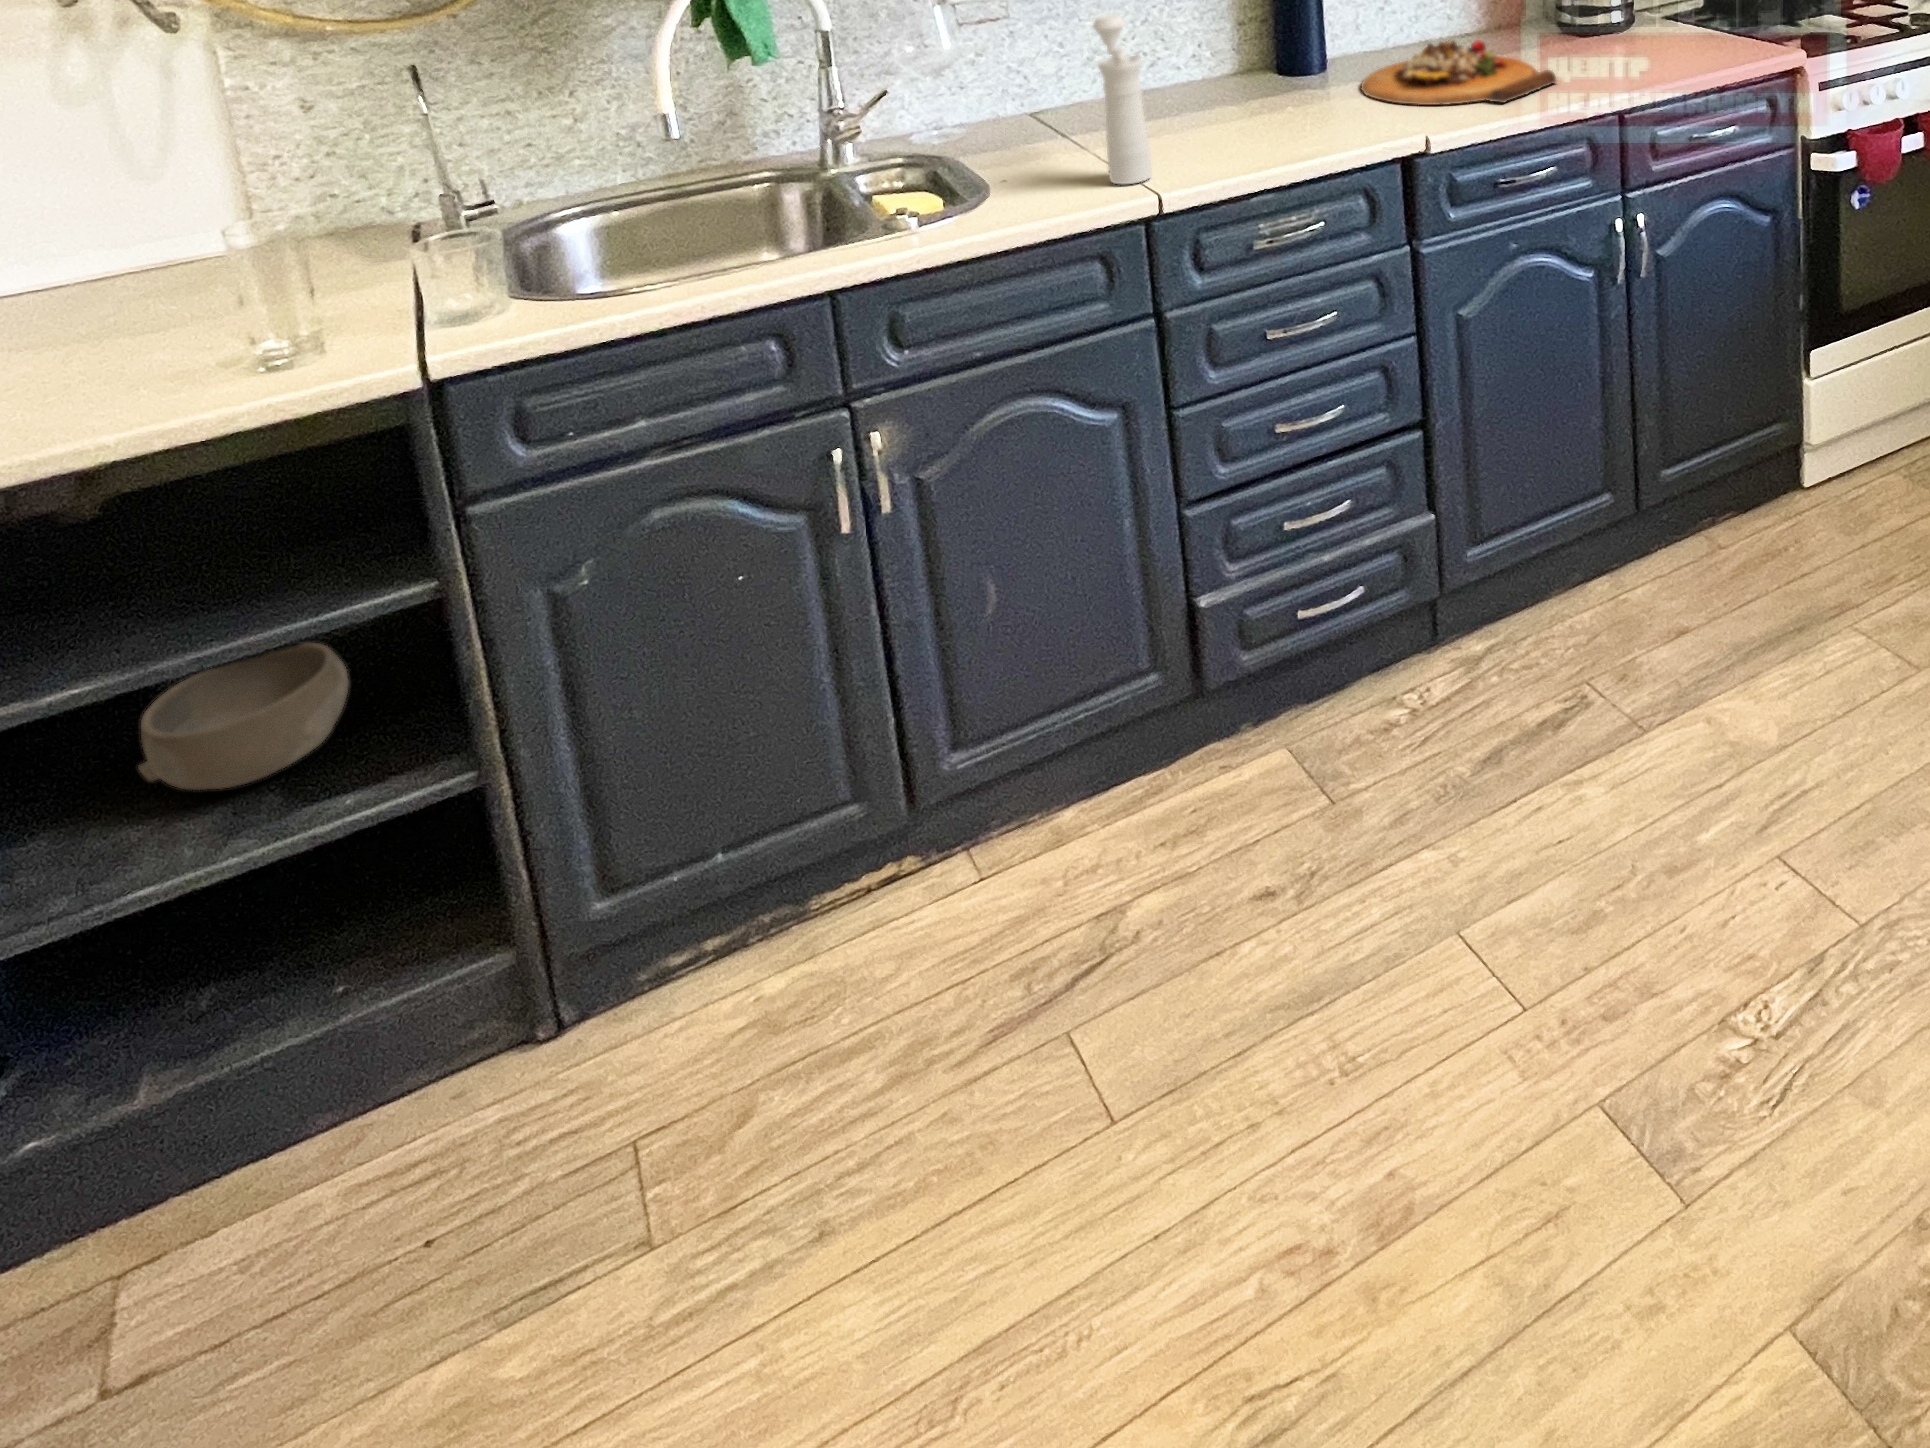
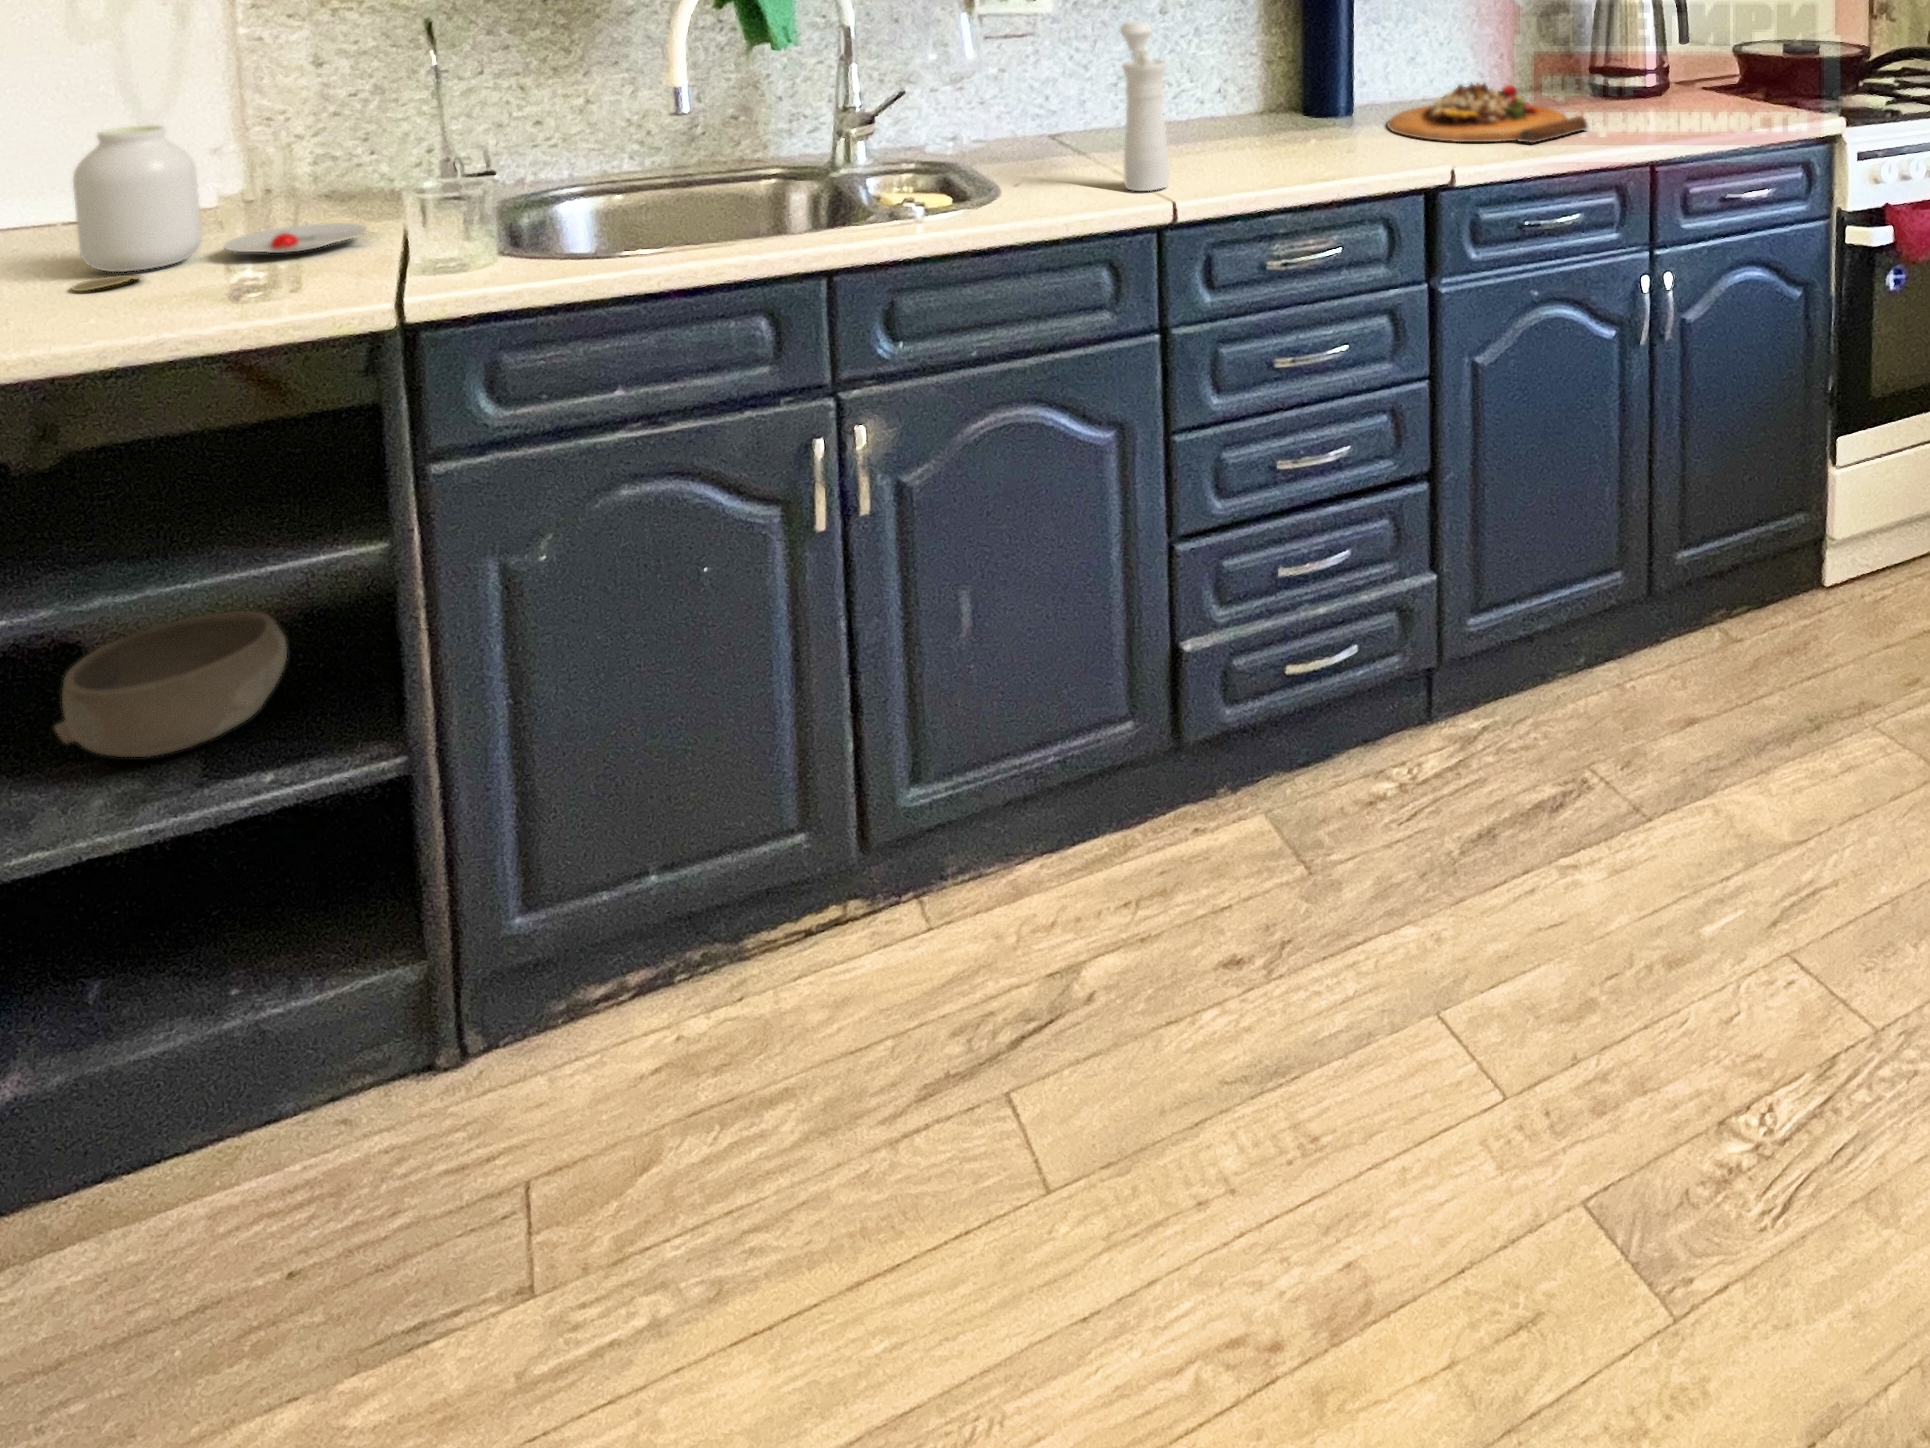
jar: none [86,199,387,369] -> present [73,125,367,291]

